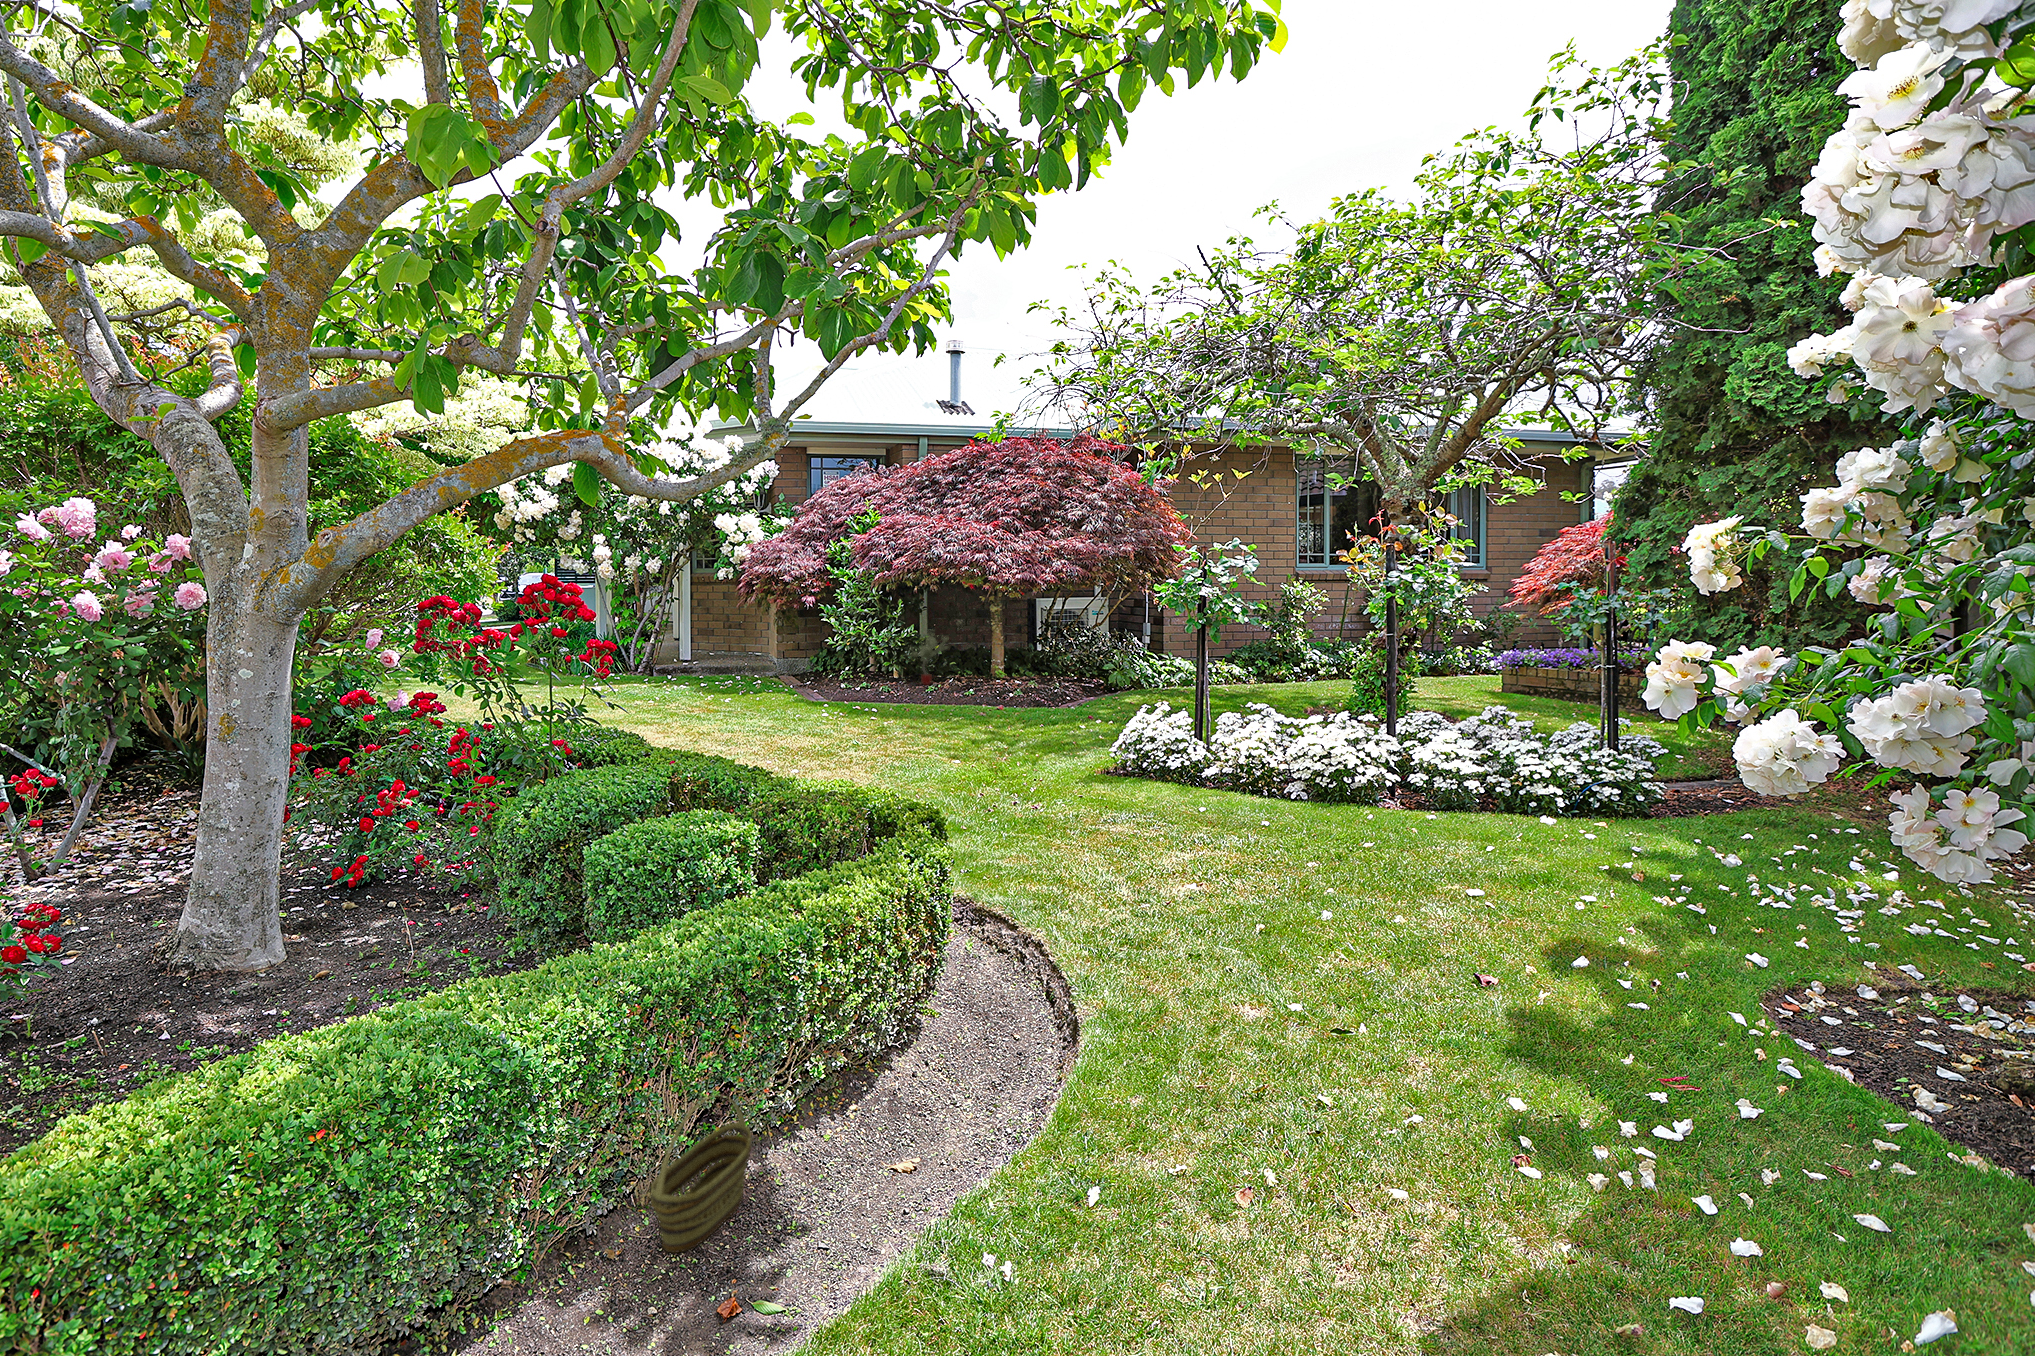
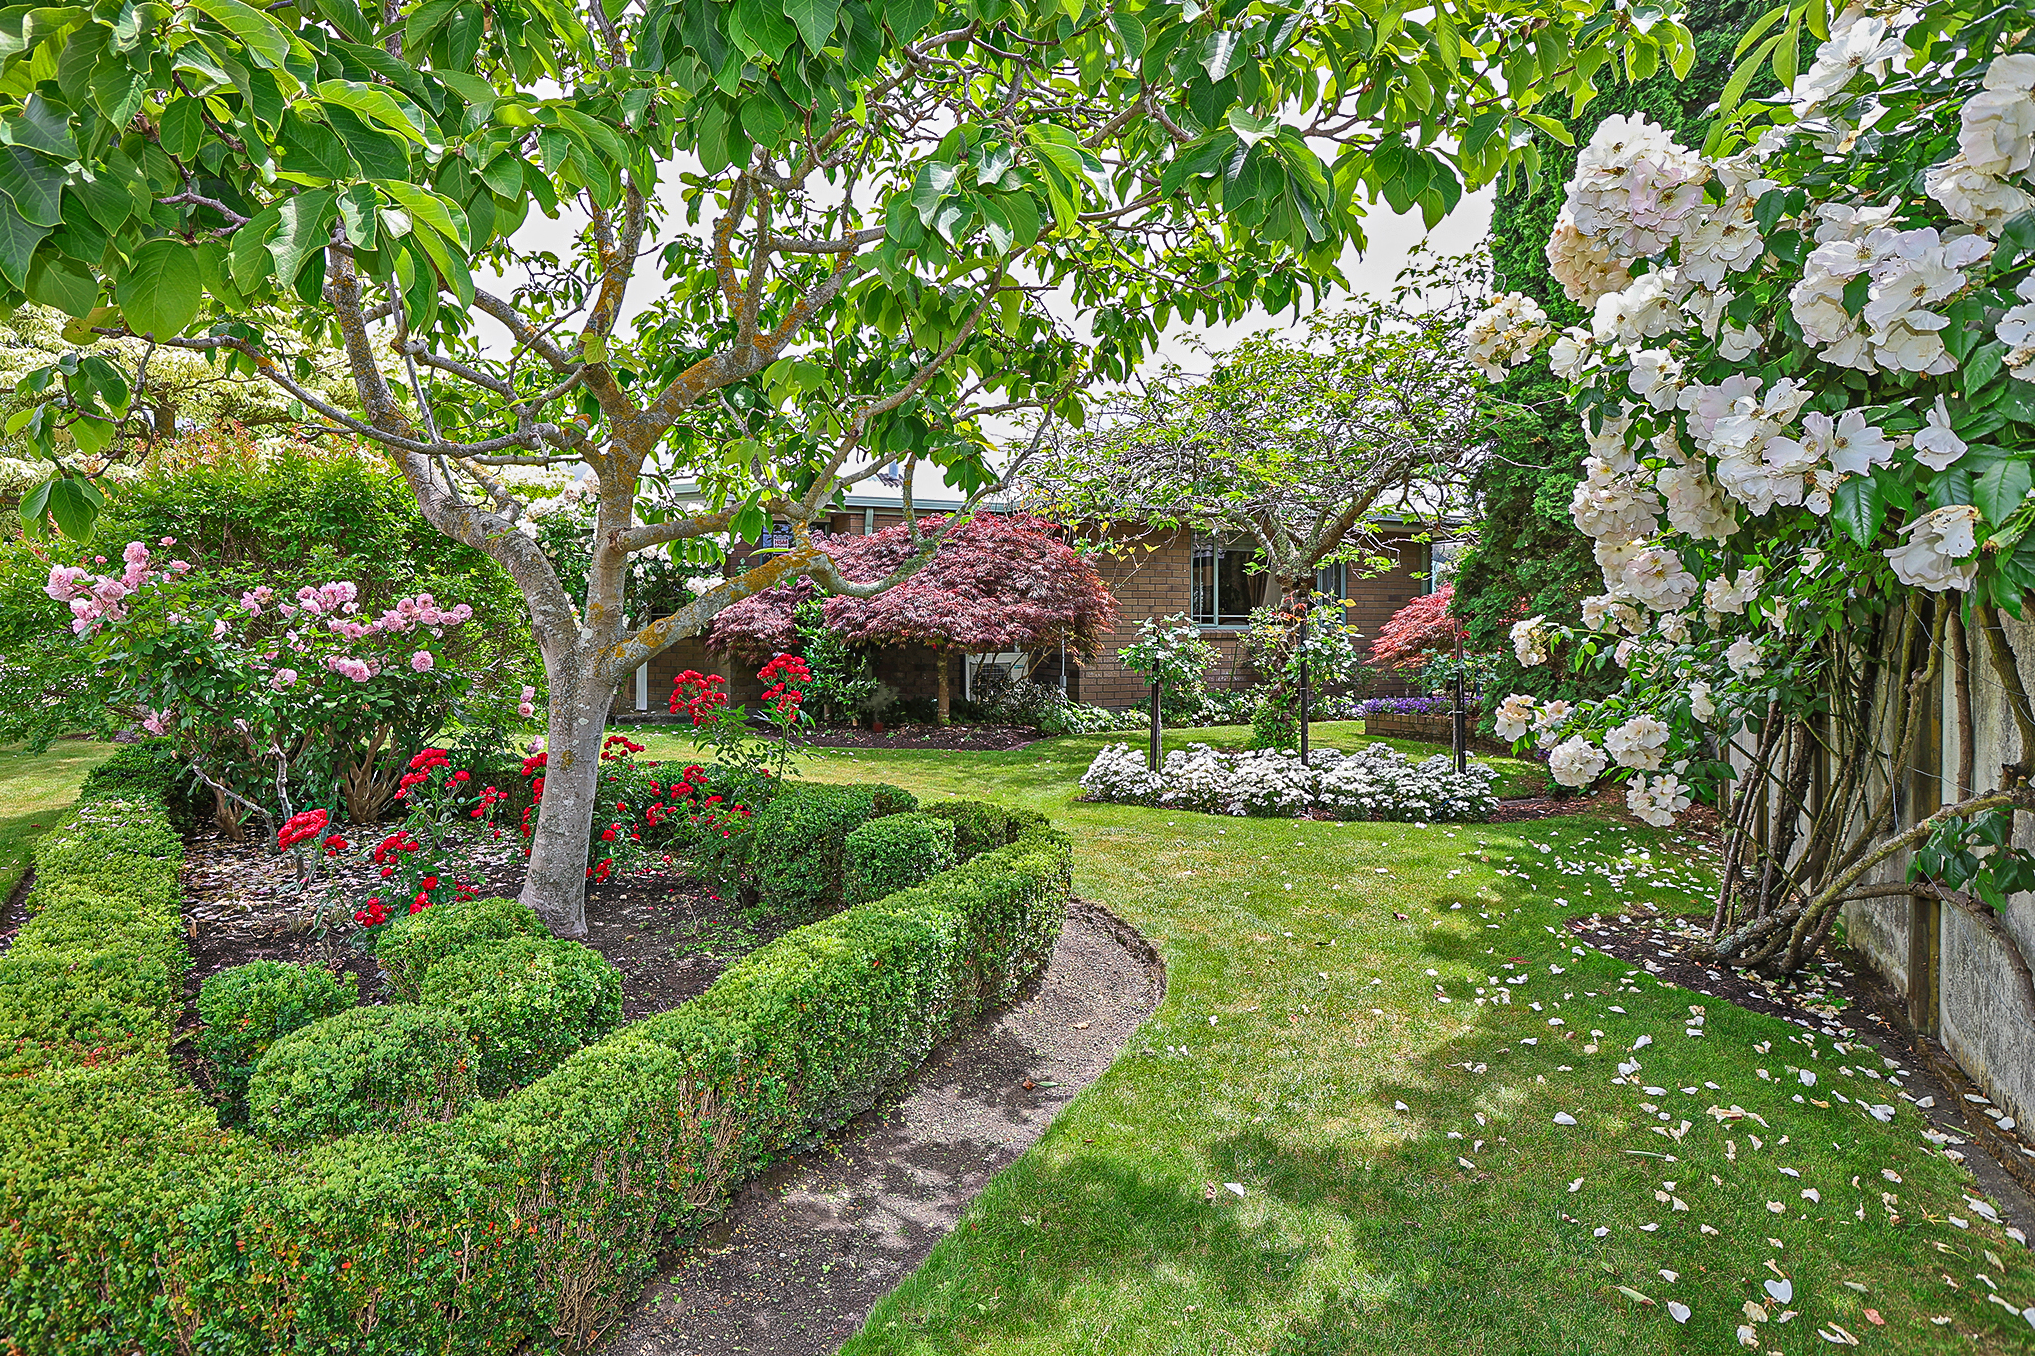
basket: present [651,1095,751,1253] -> none [968,969,1010,1058]

